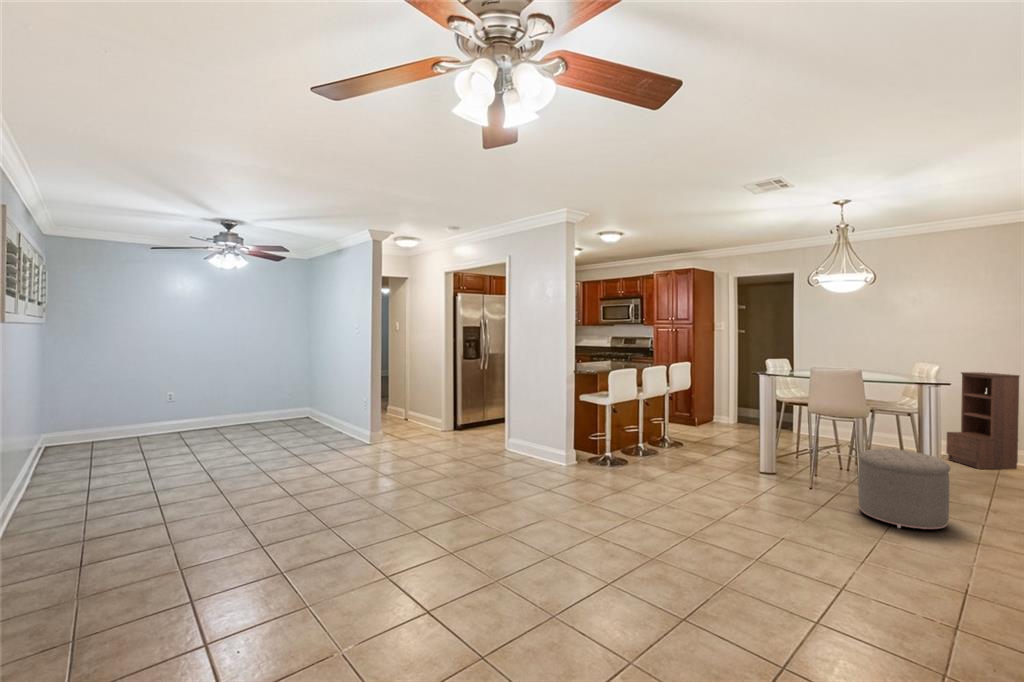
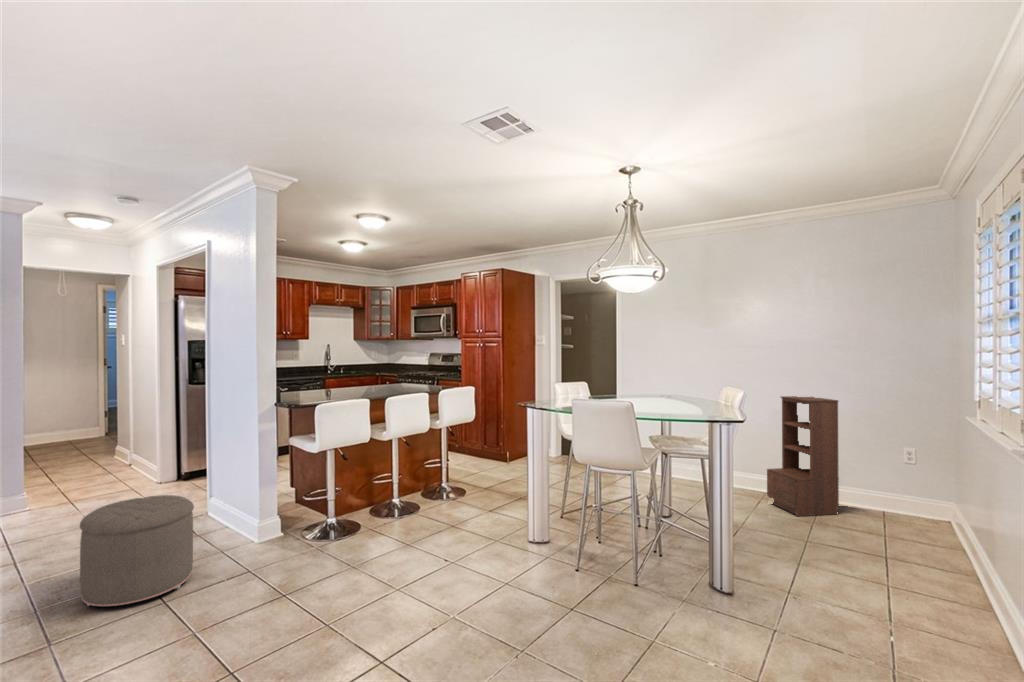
ottoman: present [859,449,950,529] -> present [80,495,194,606]

